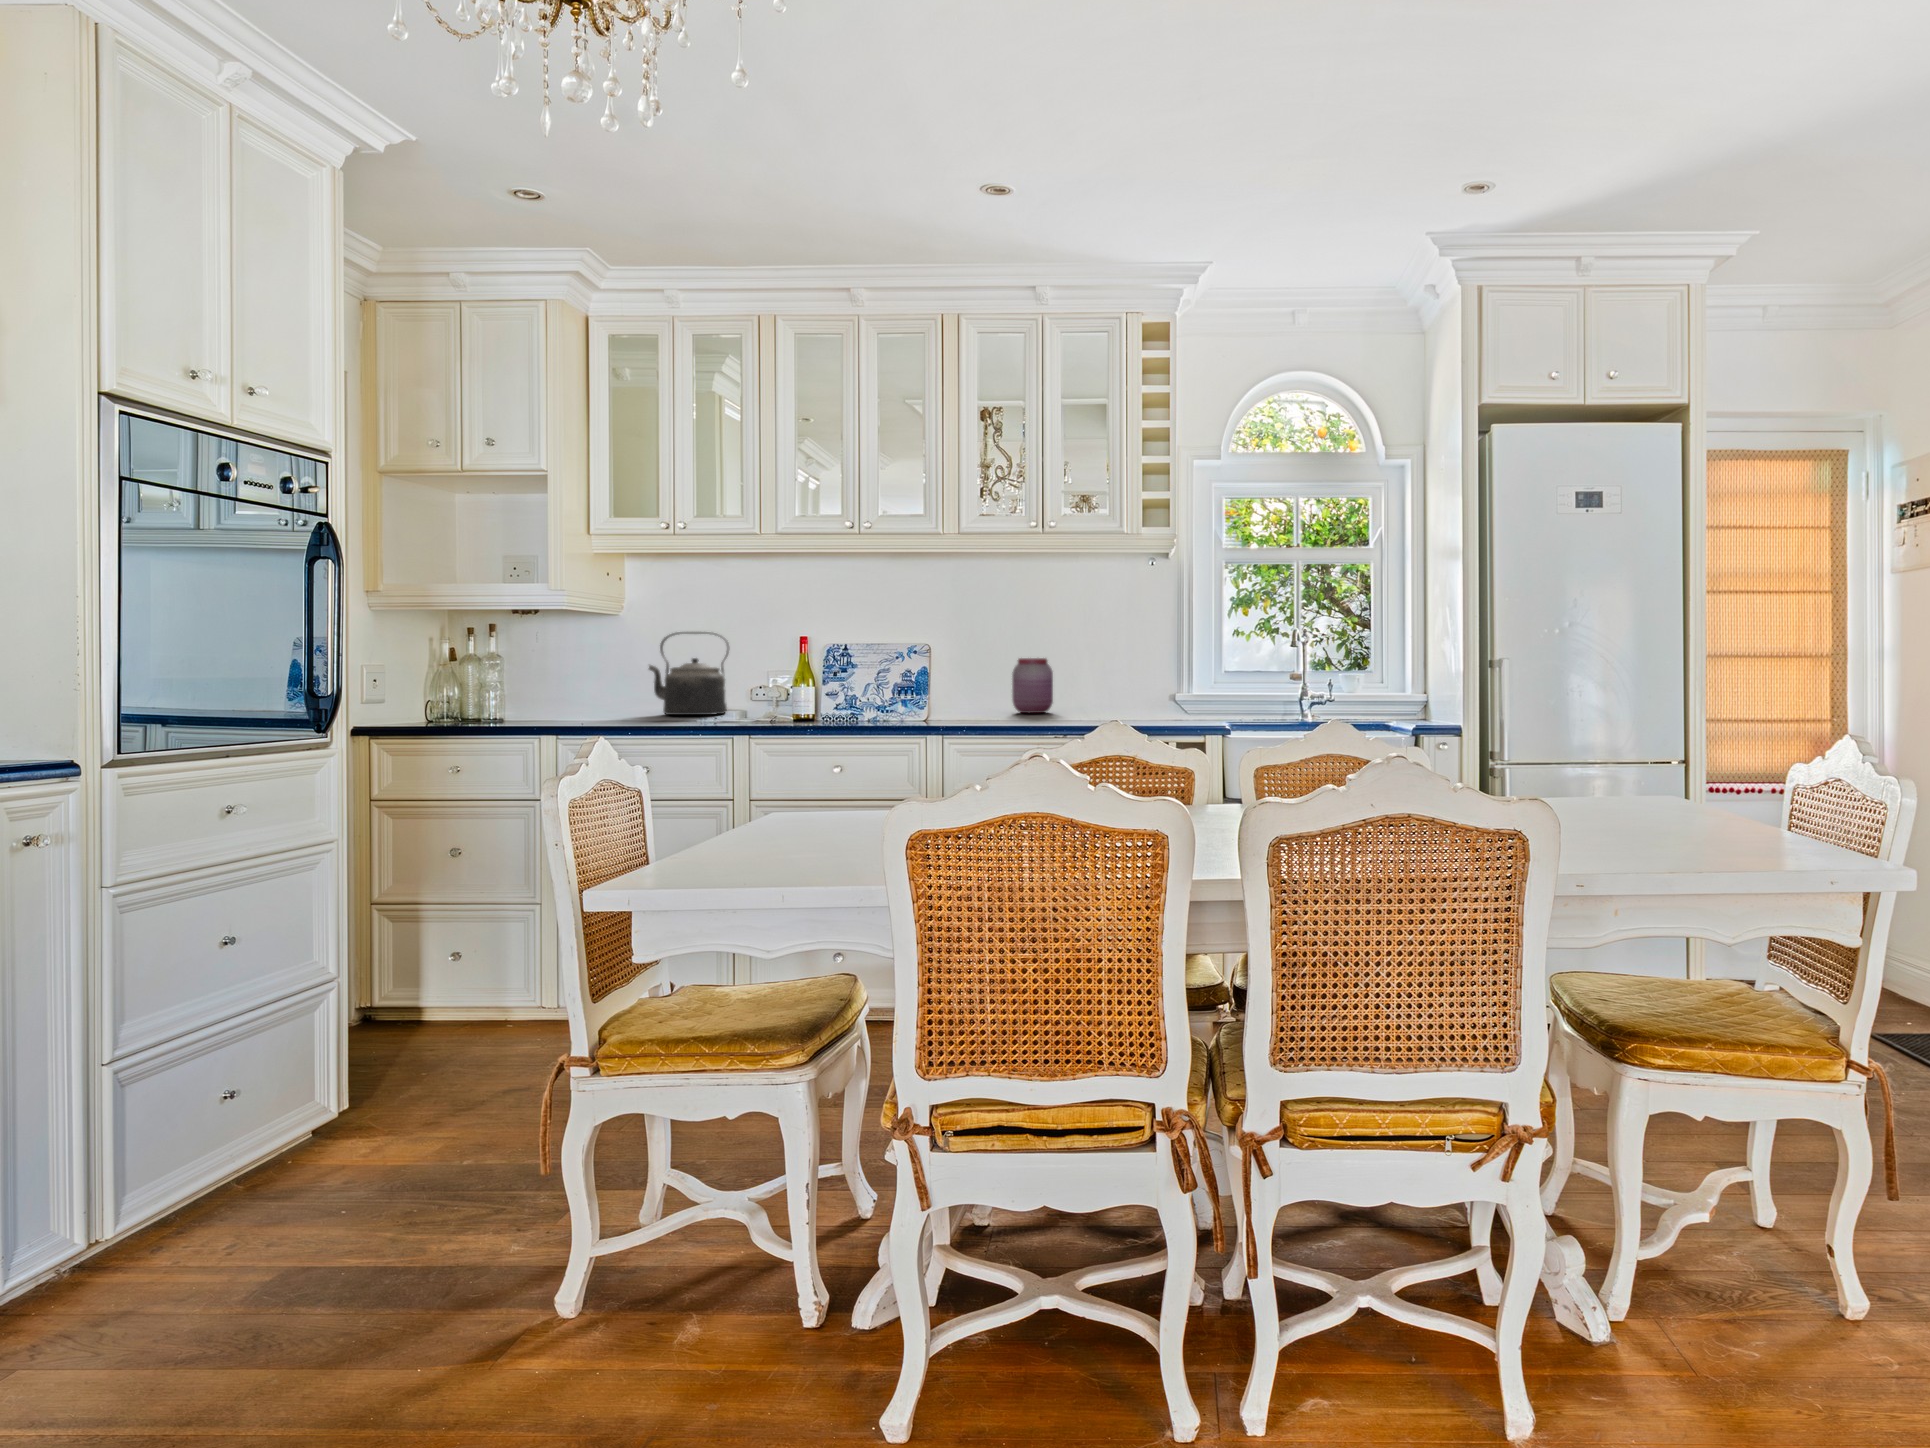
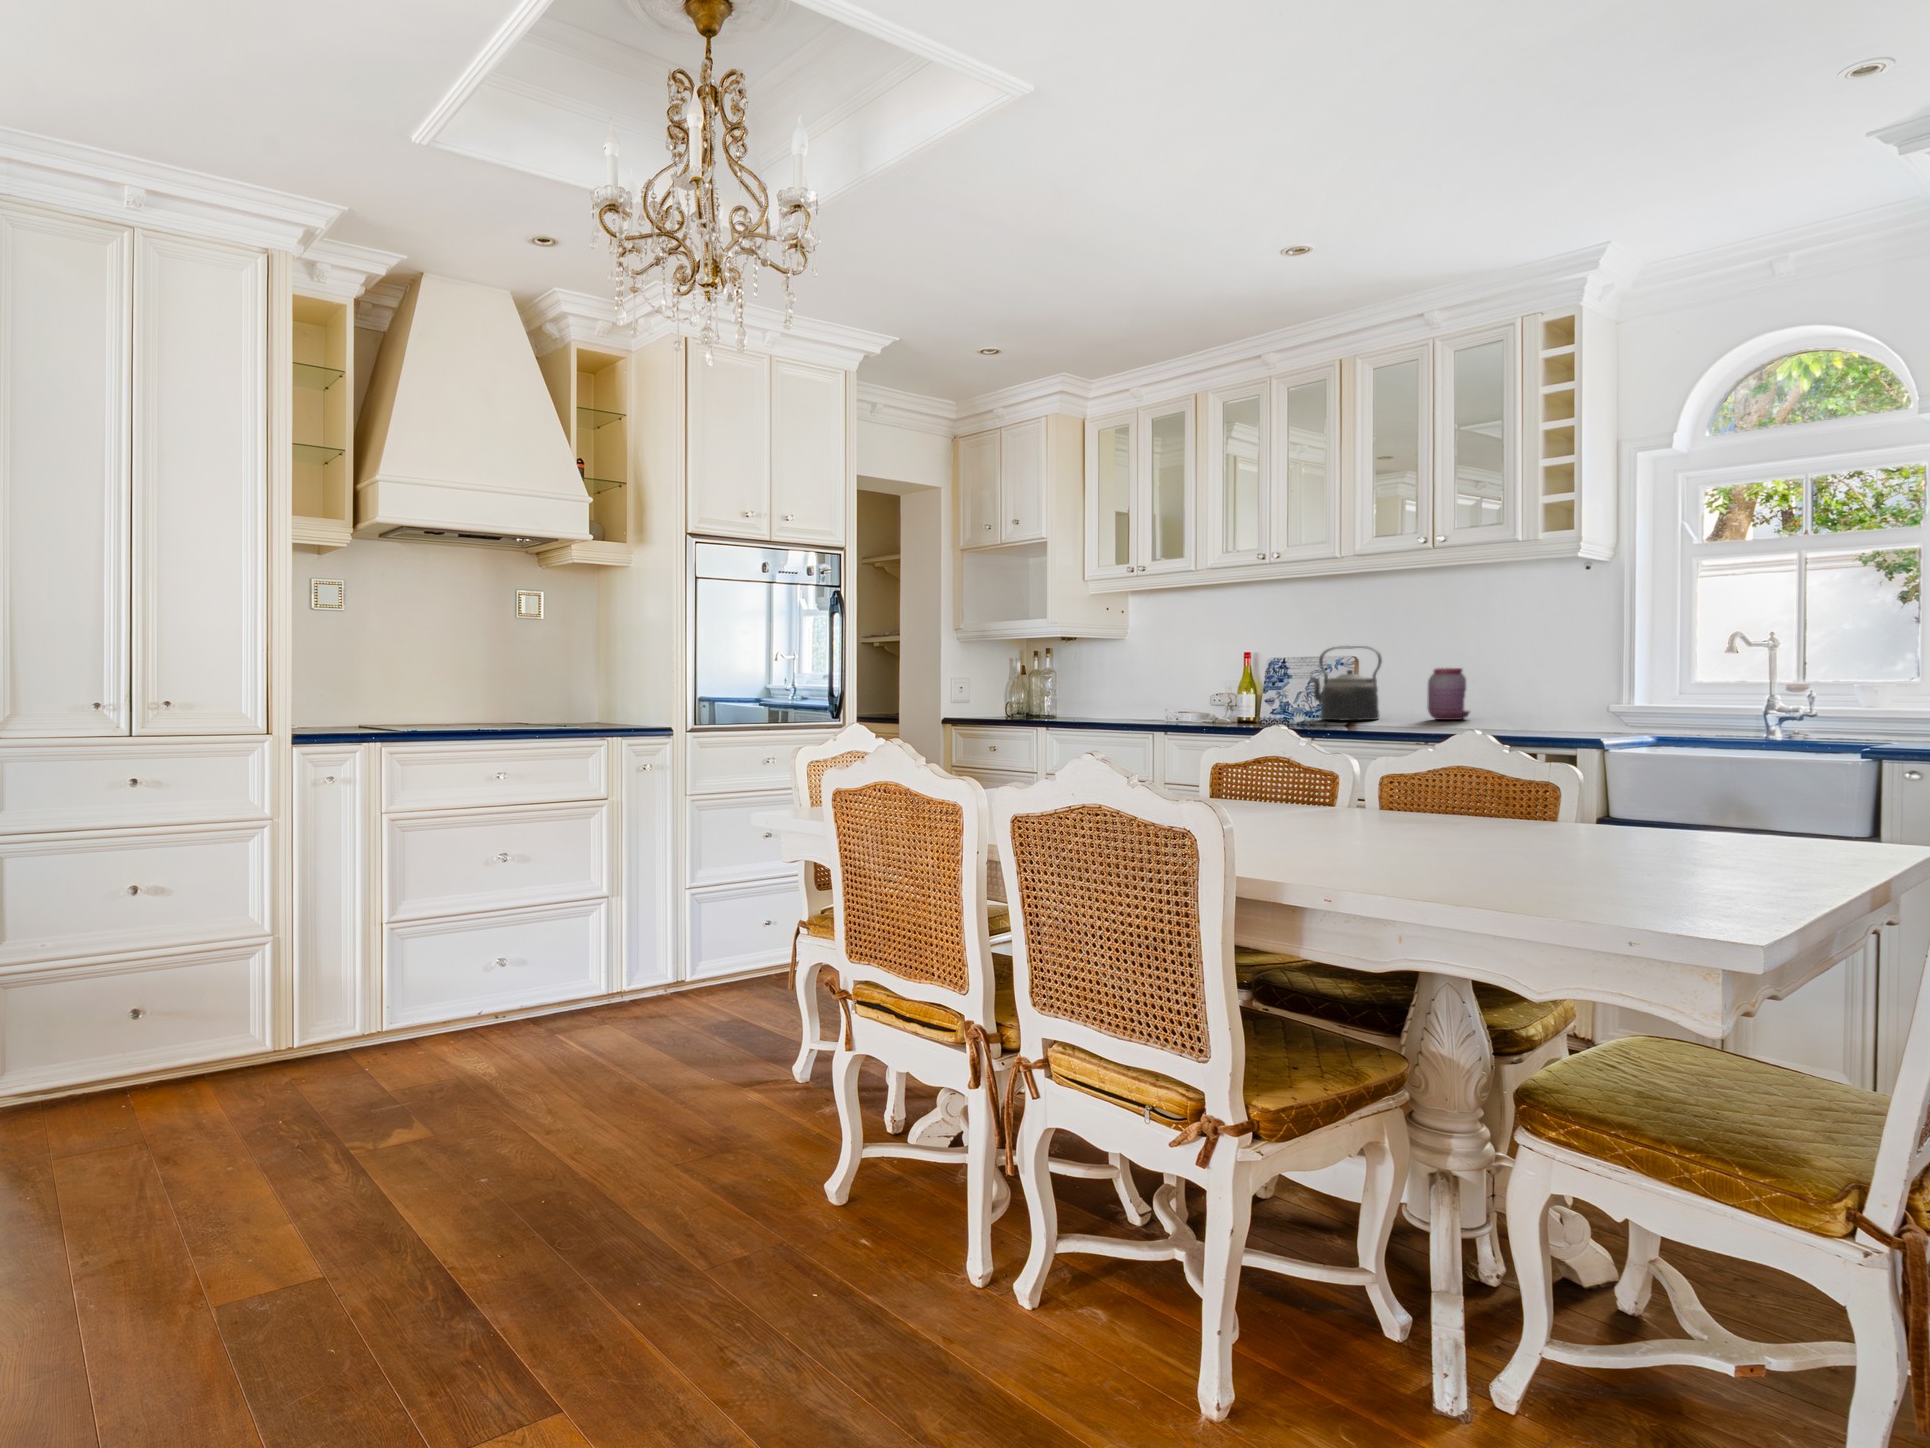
kettle: present [649,632,729,715] -> present [1310,646,1382,720]

